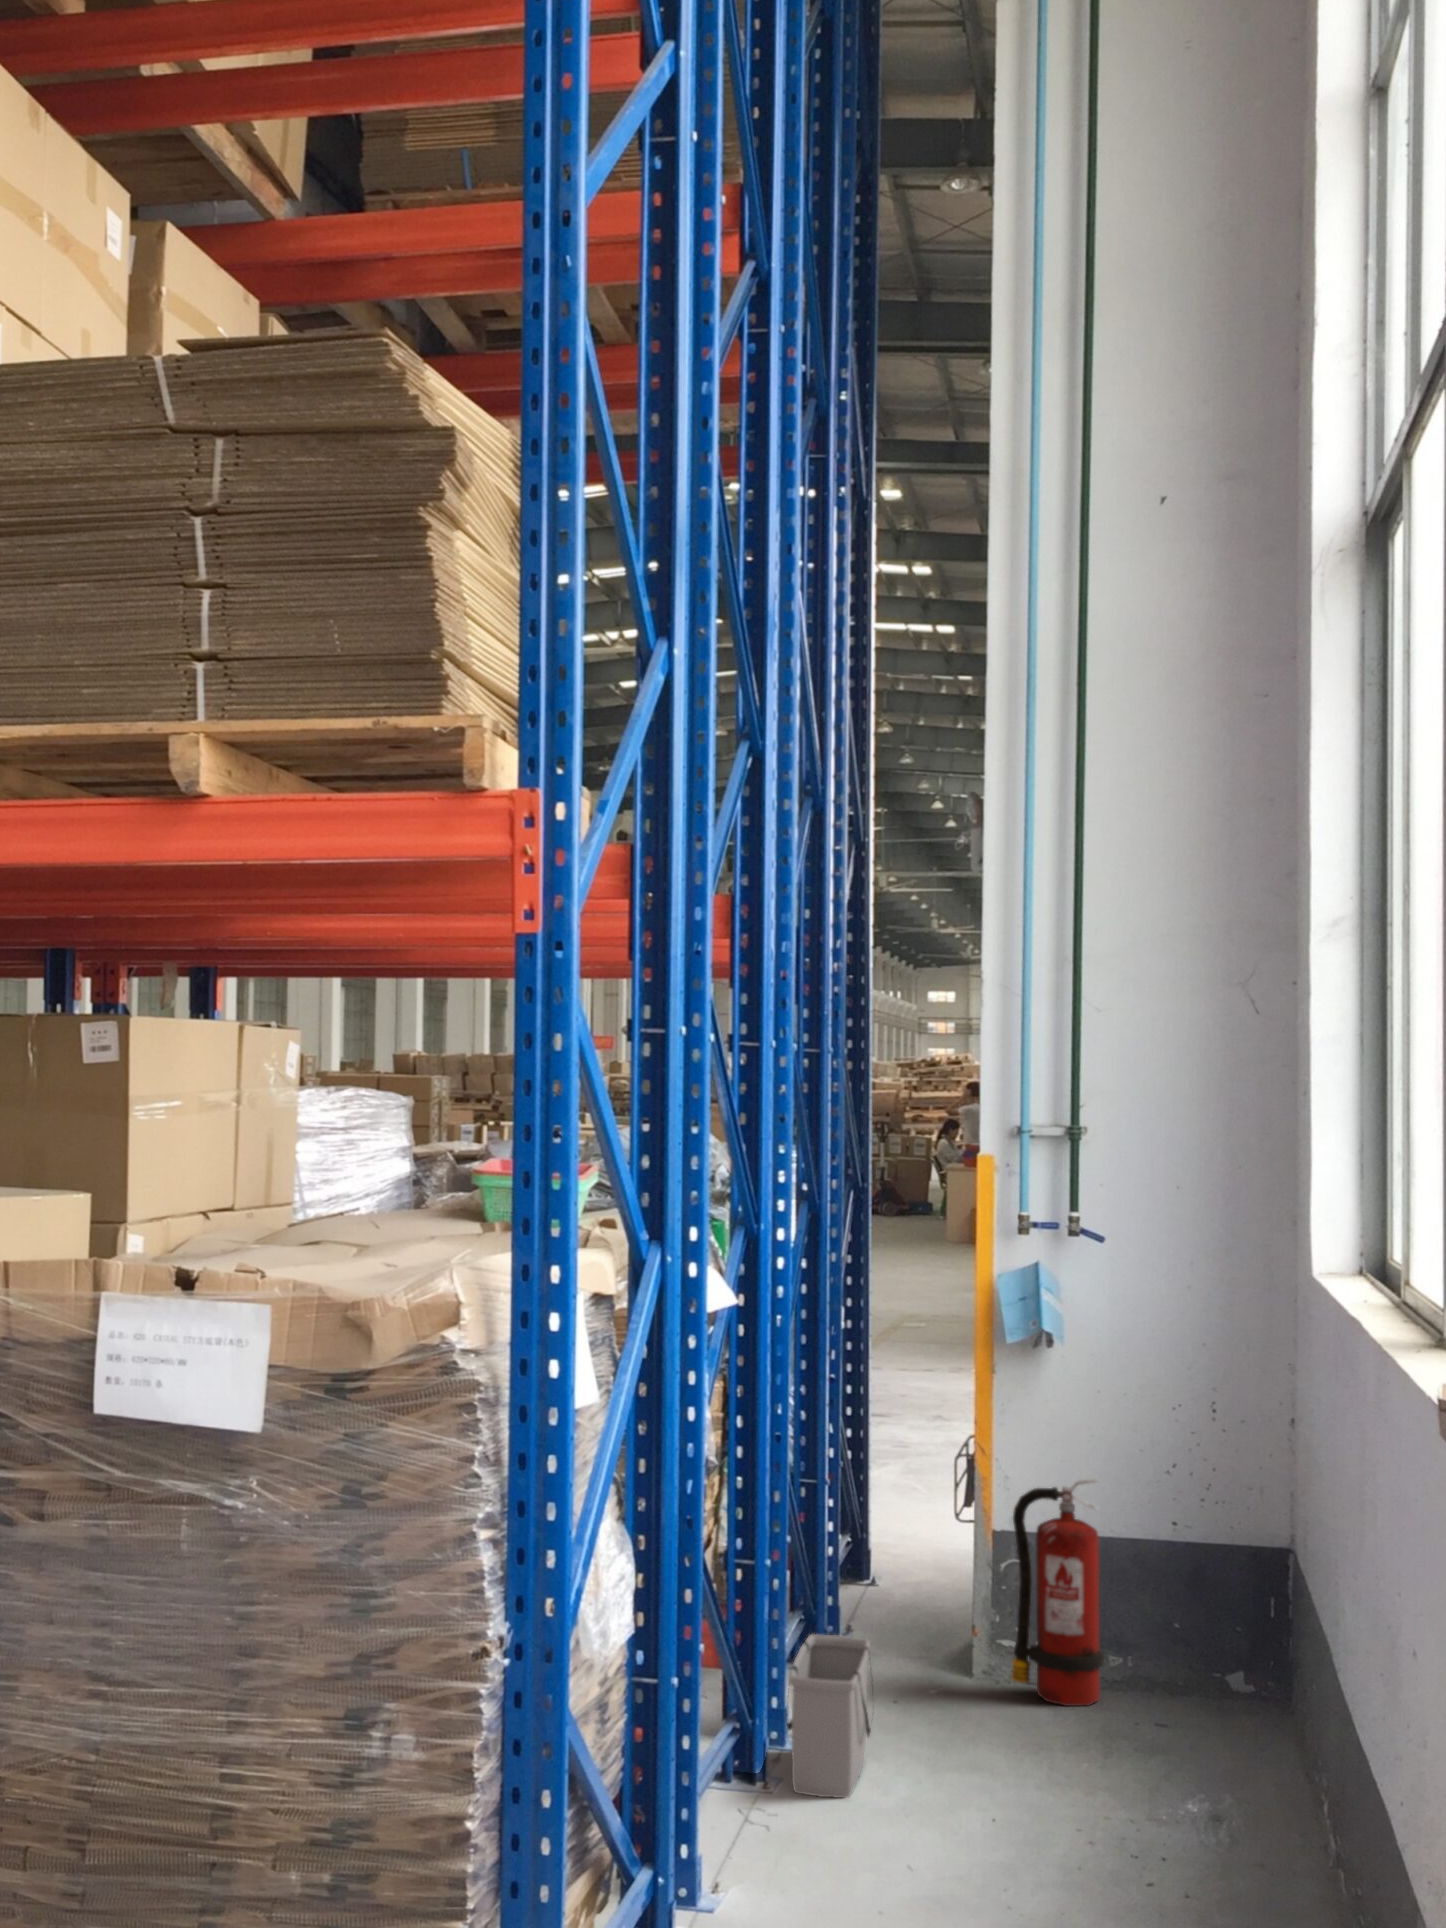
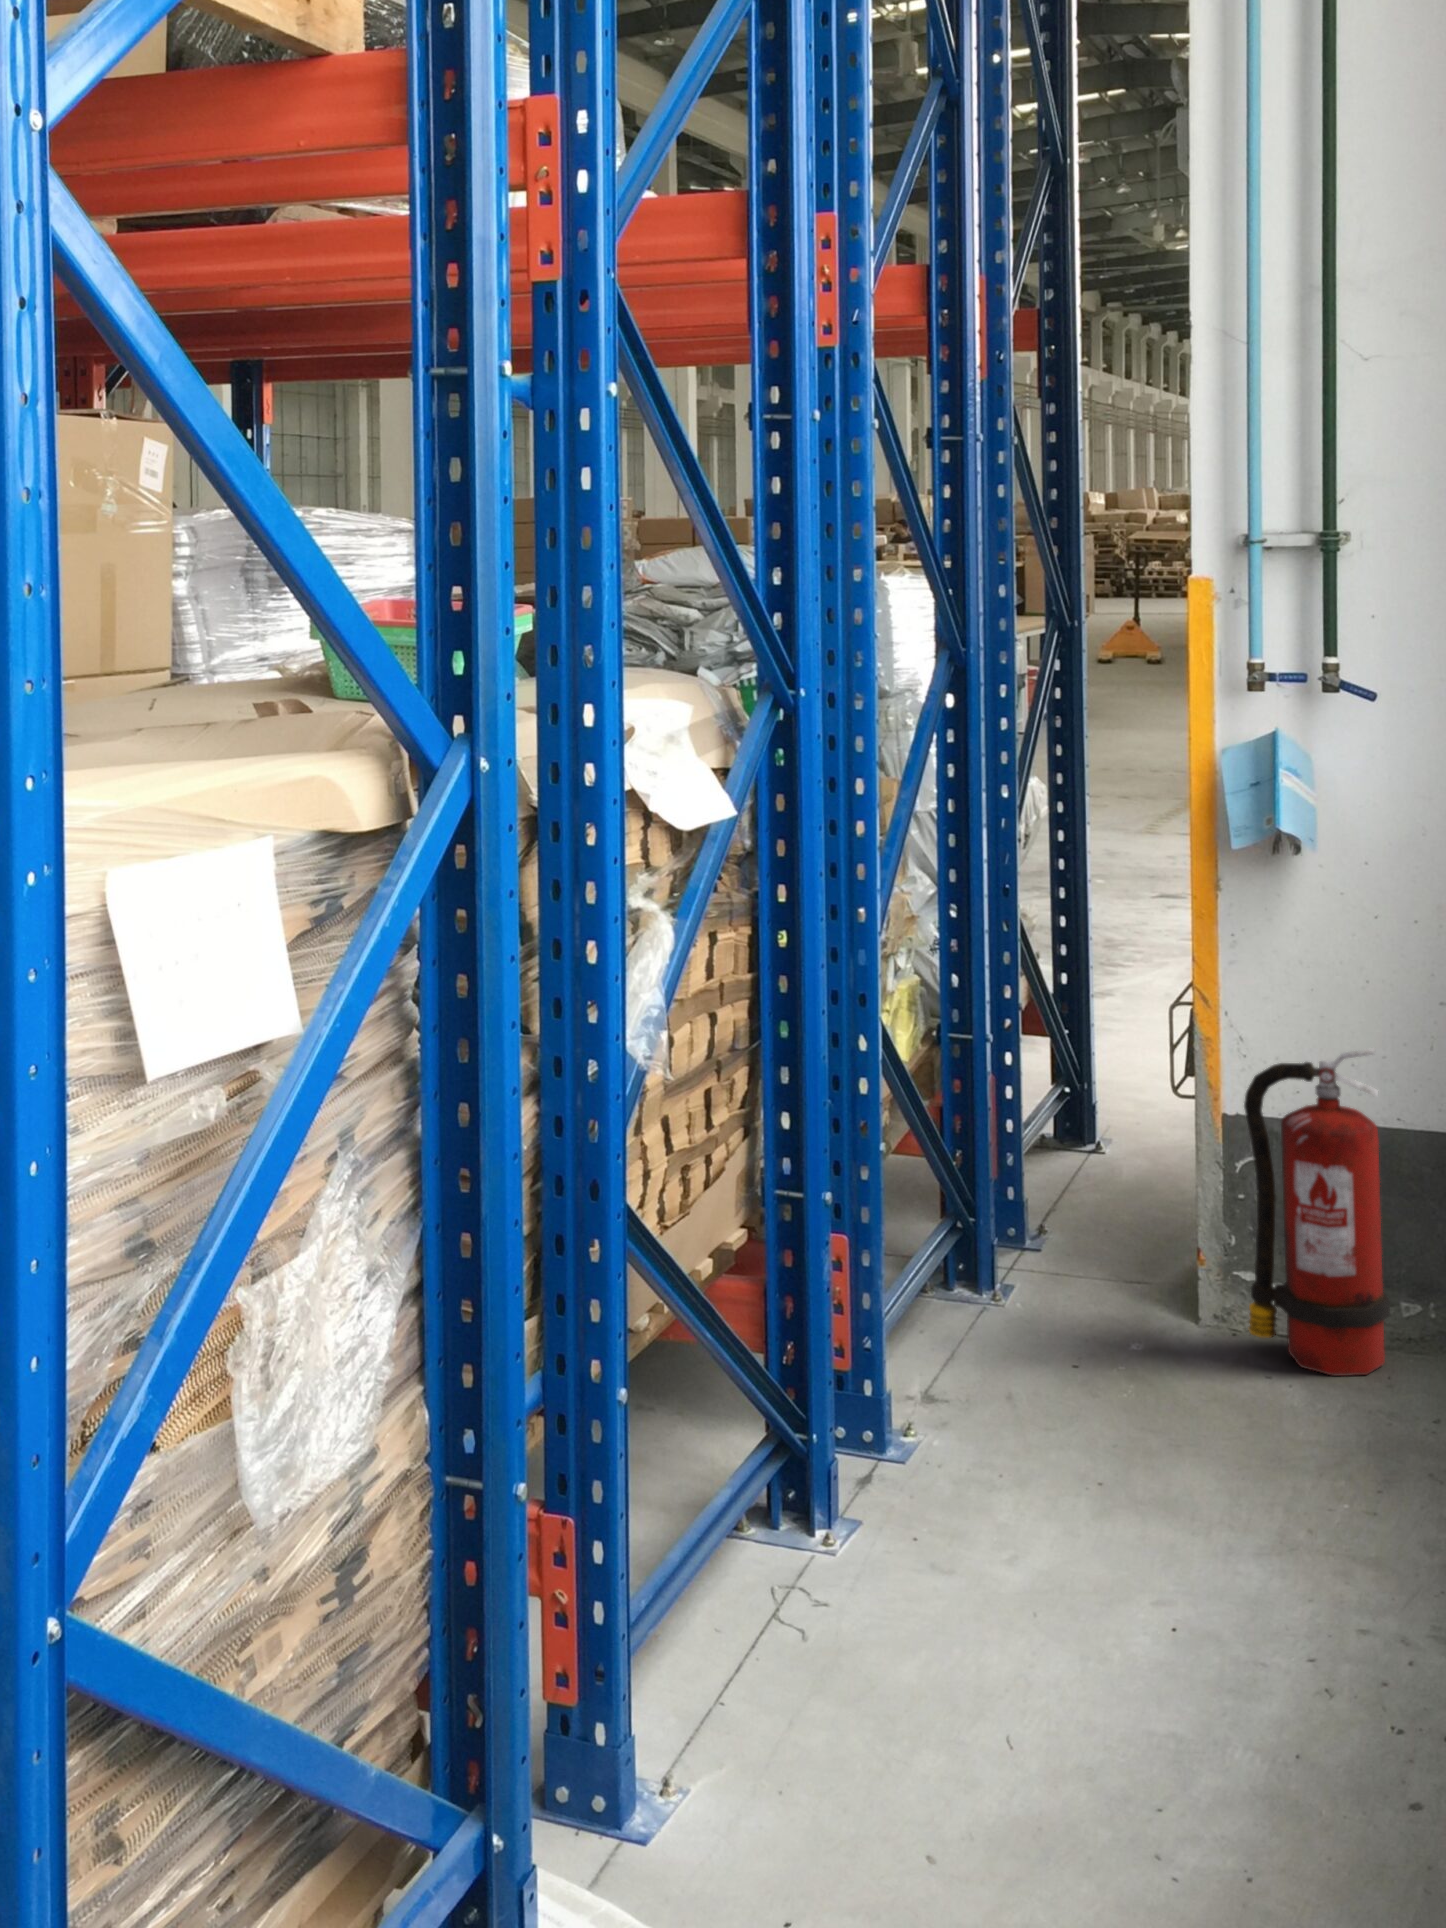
storage bin: present [785,1634,874,1798] -> none [827,1308,989,1589]

